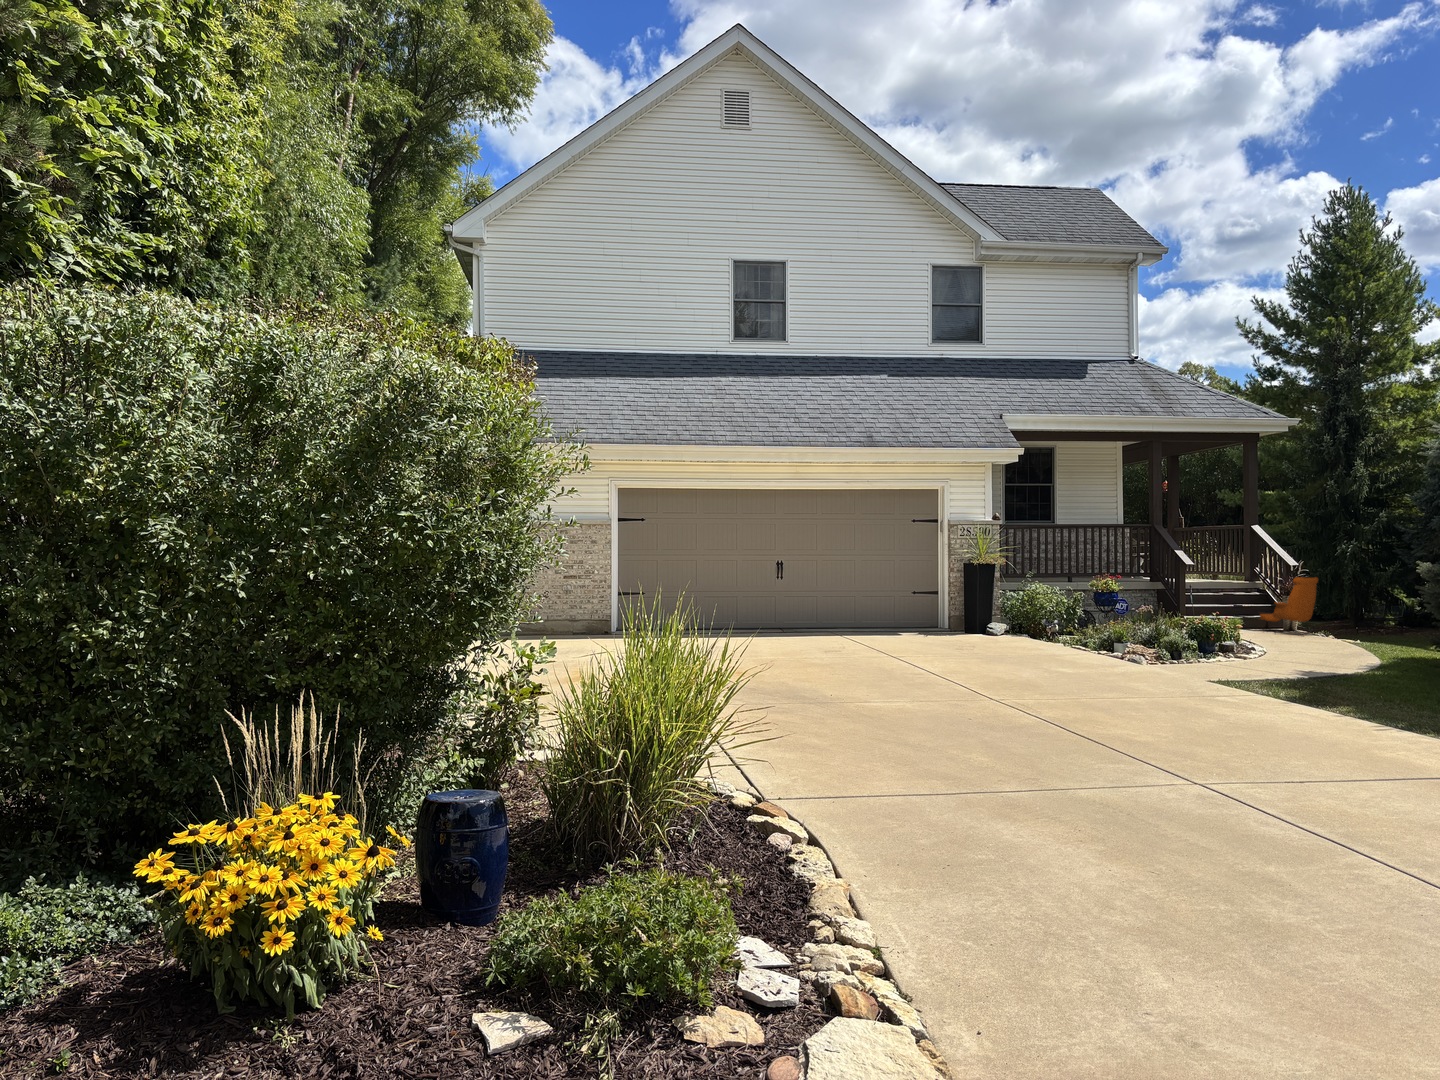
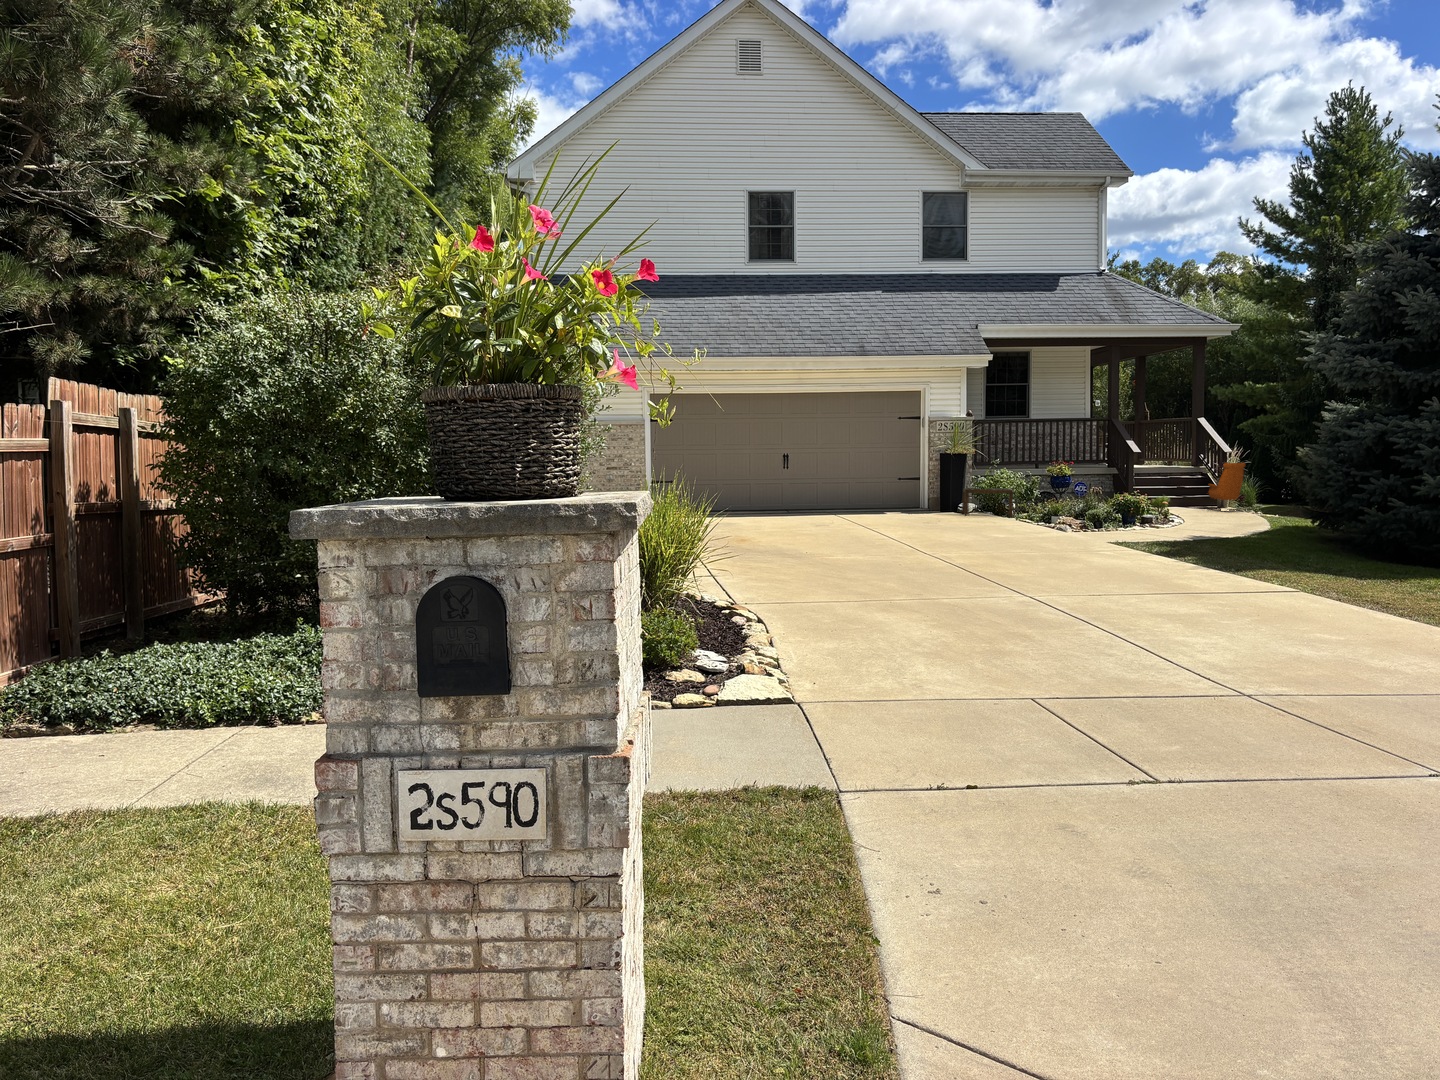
bench: none [993,605,1058,641] -> present [961,488,1014,517]

